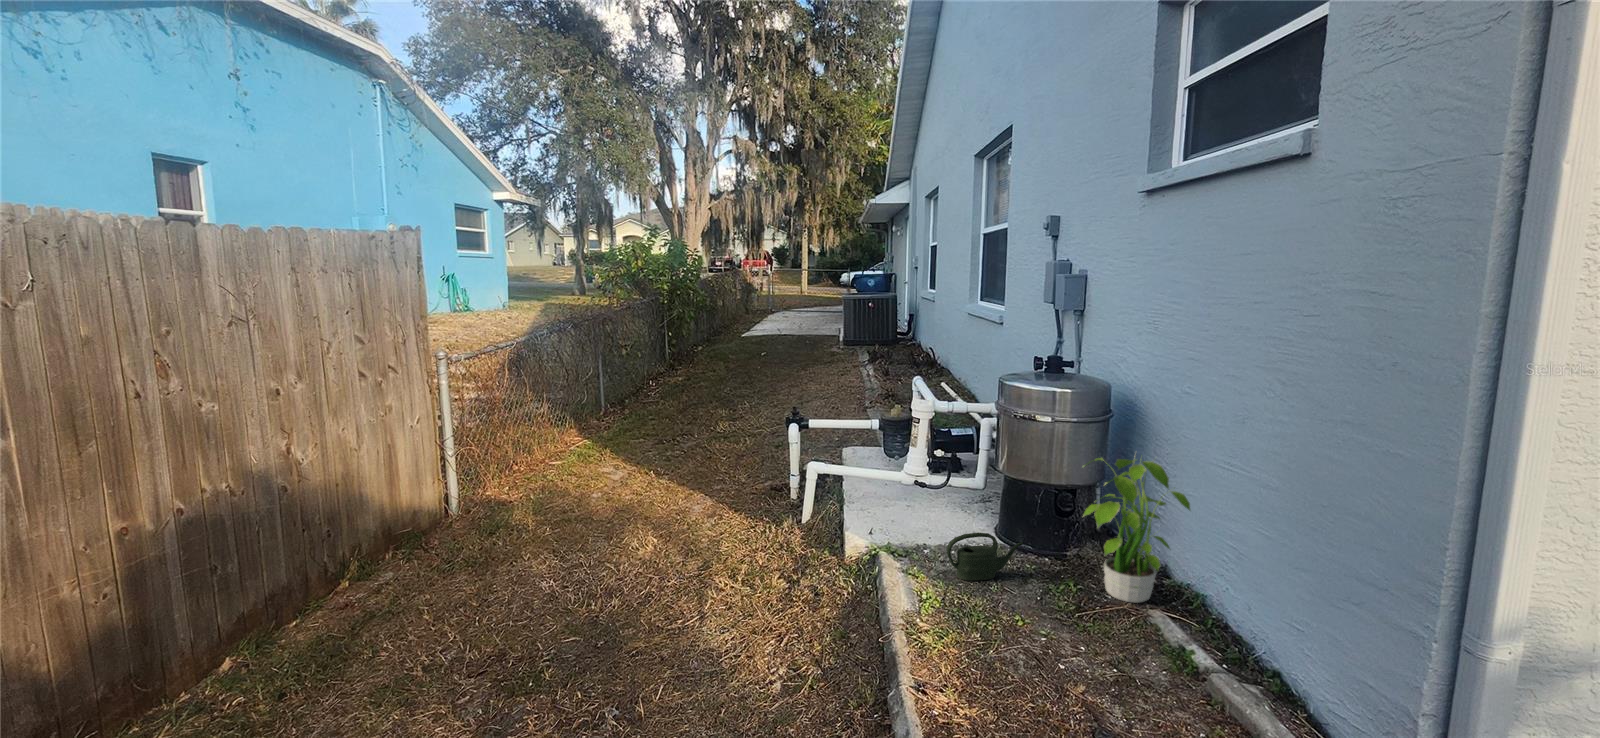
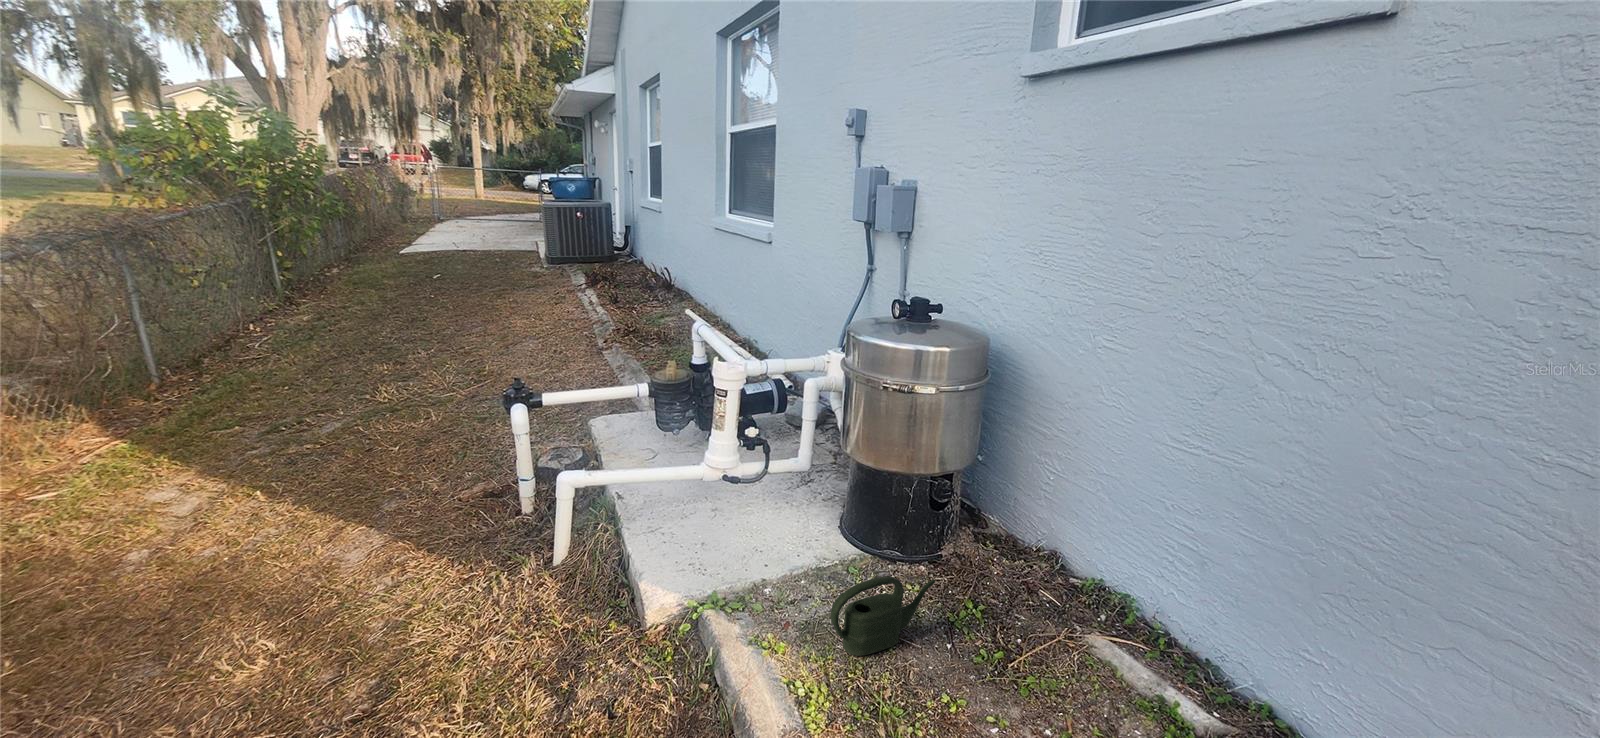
potted plant: present [1083,458,1190,603] -> none [1031,430,1189,653]

